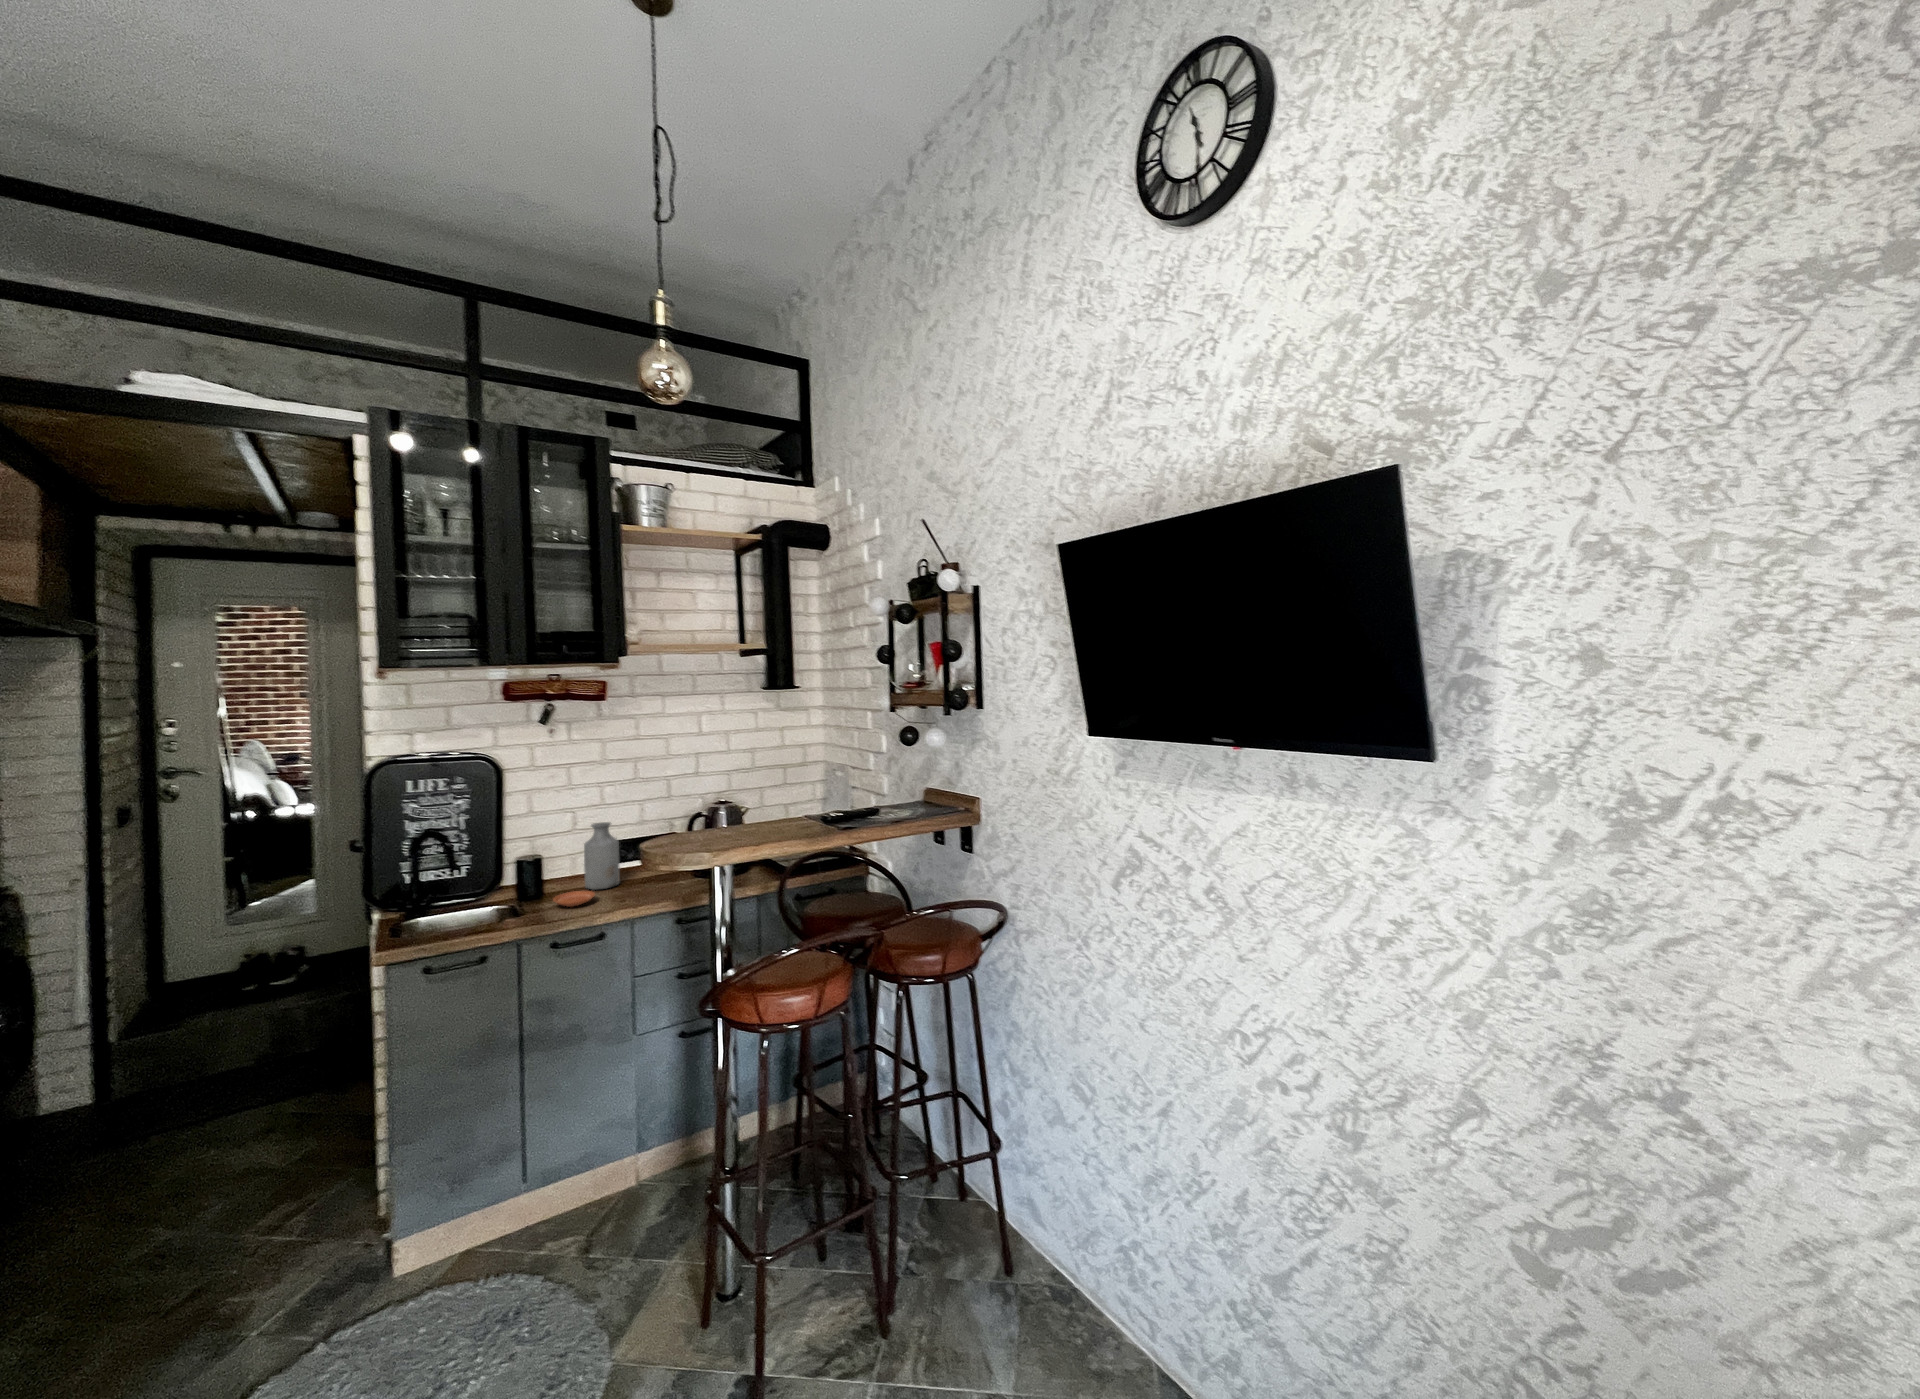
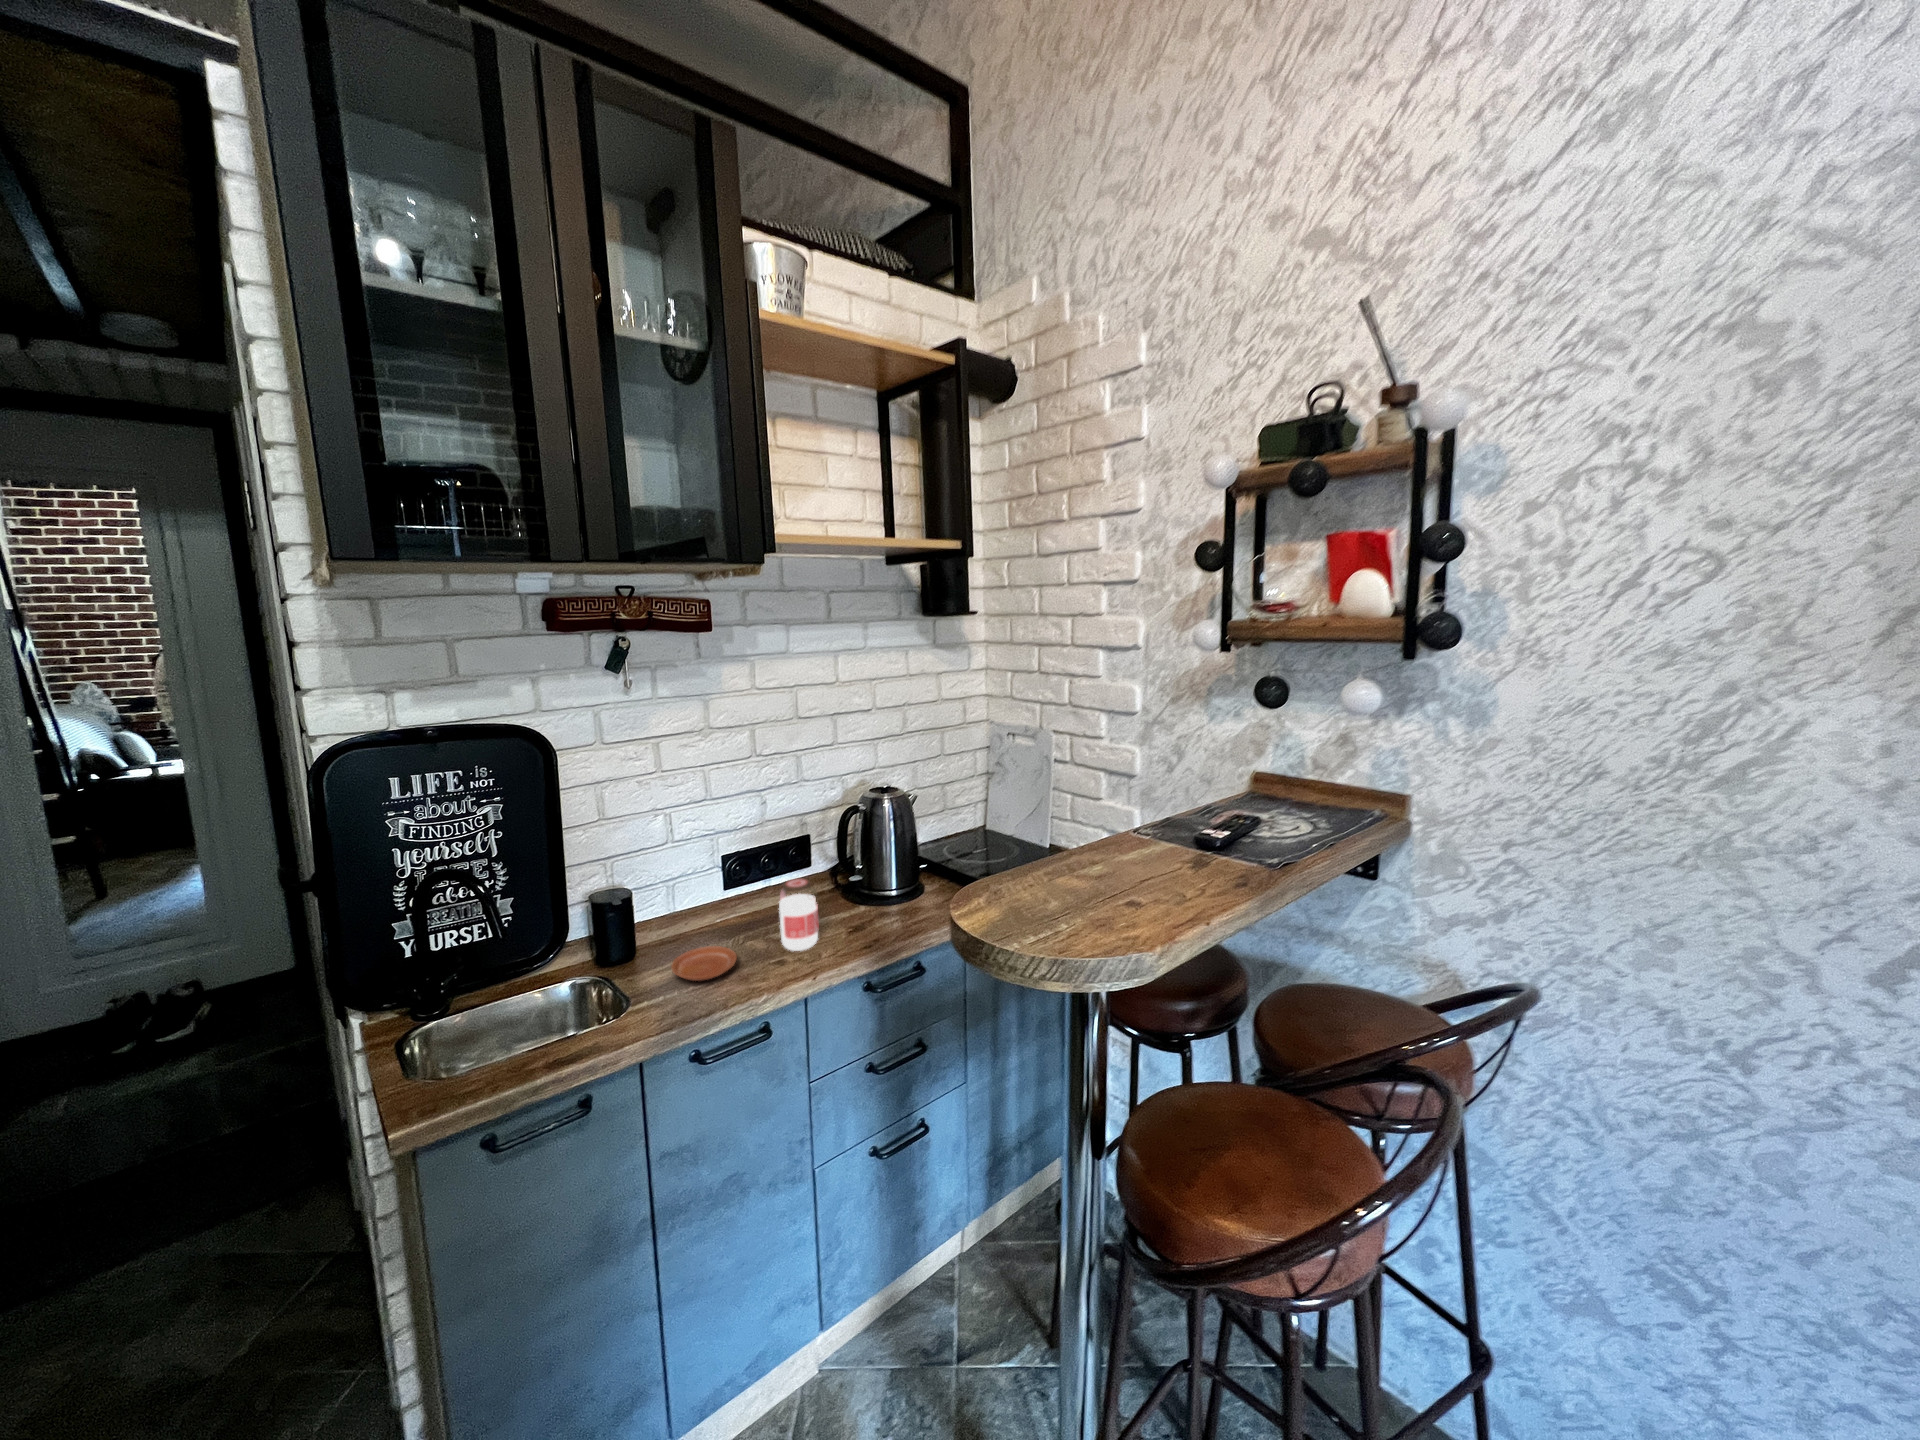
bottle: present [584,822,620,890] -> none [695,828,751,937]
jar: none [626,852,653,897] -> present [779,878,819,951]

